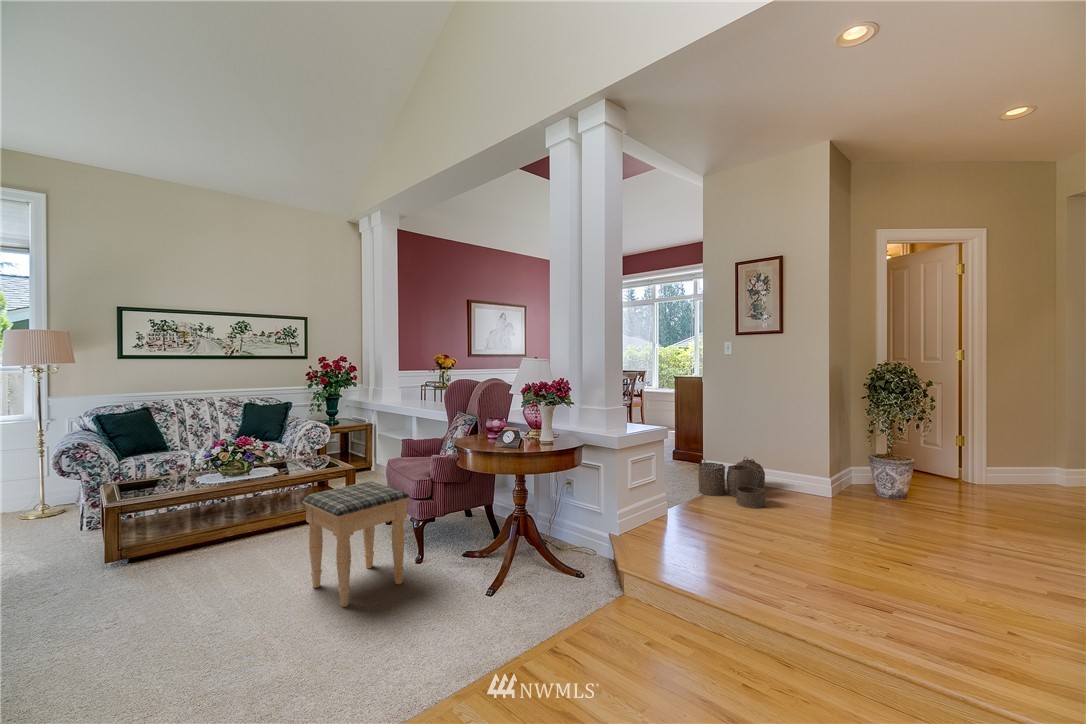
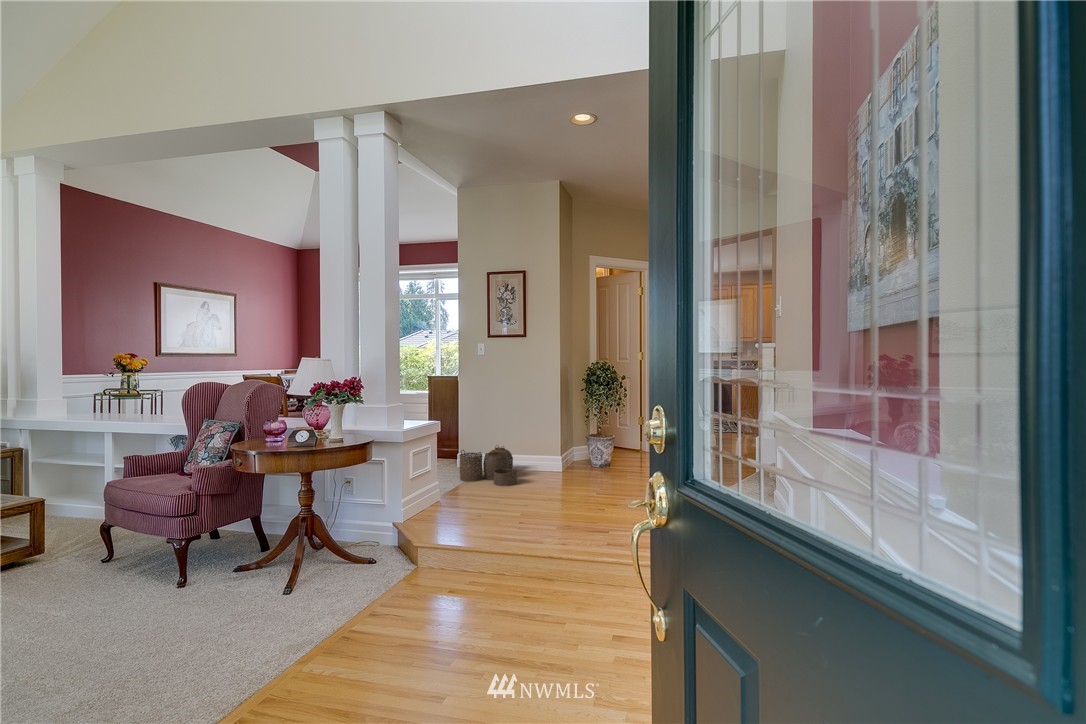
footstool: present [303,481,409,607] -> none [25,503,181,644]

